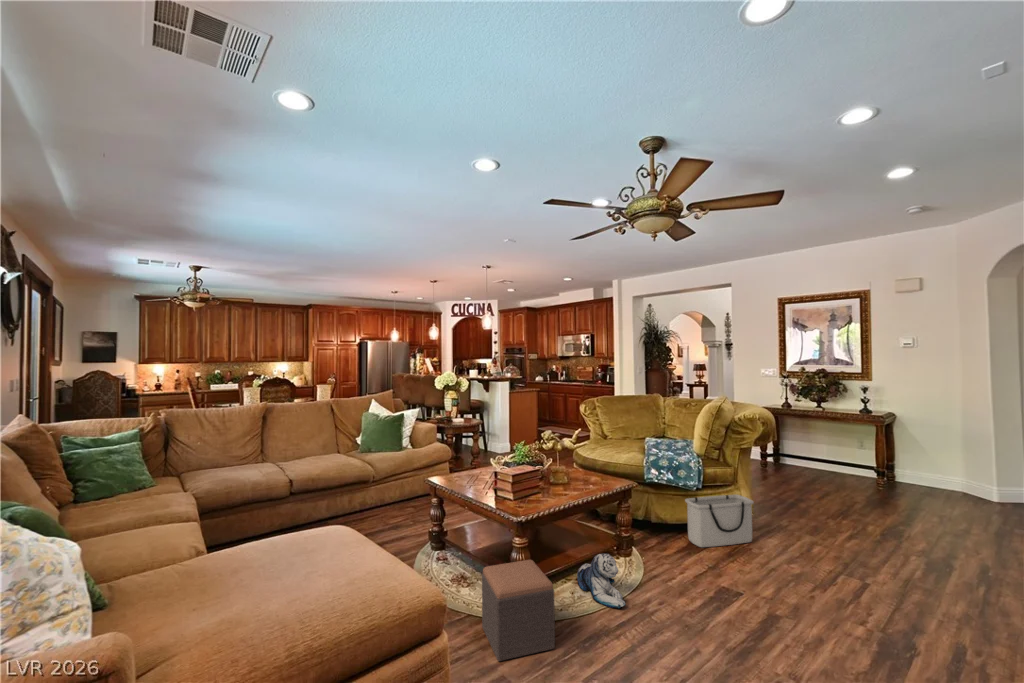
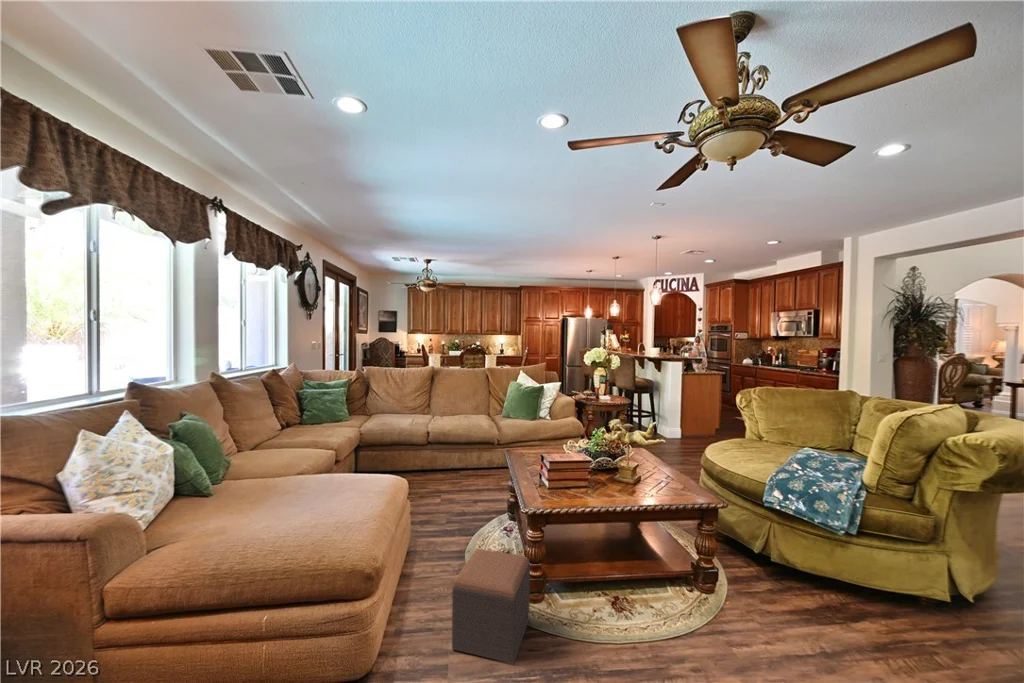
storage bin: present [685,495,754,547] -> none [824,543,963,645]
plush toy: present [577,553,625,608] -> none [608,577,657,653]

